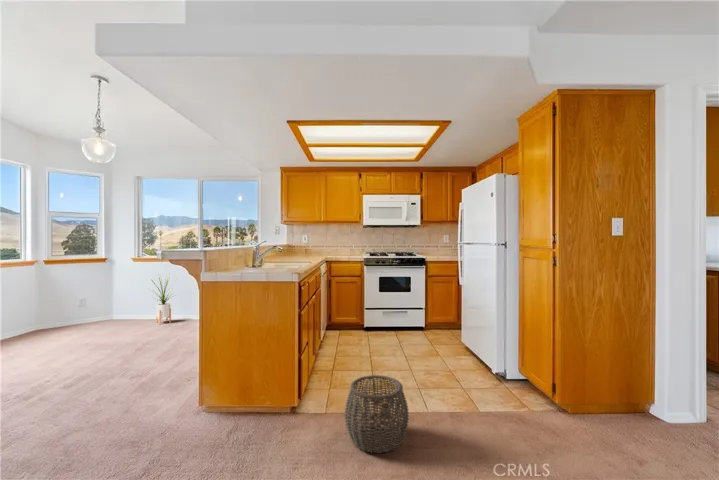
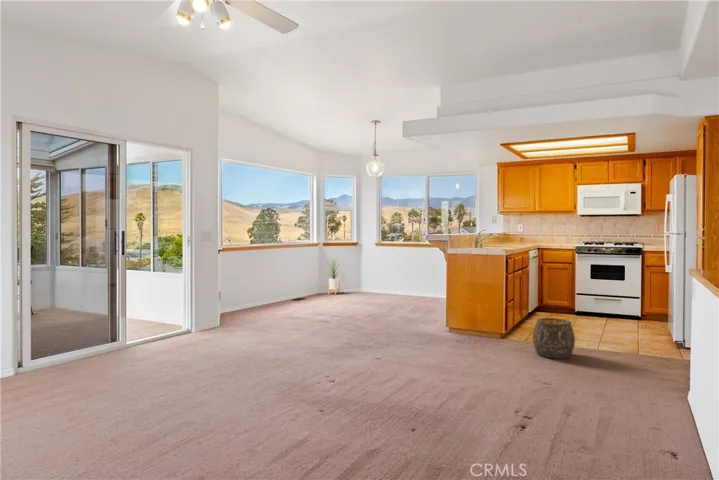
house plant: present [152,278,172,324] -> present [328,262,339,294]

